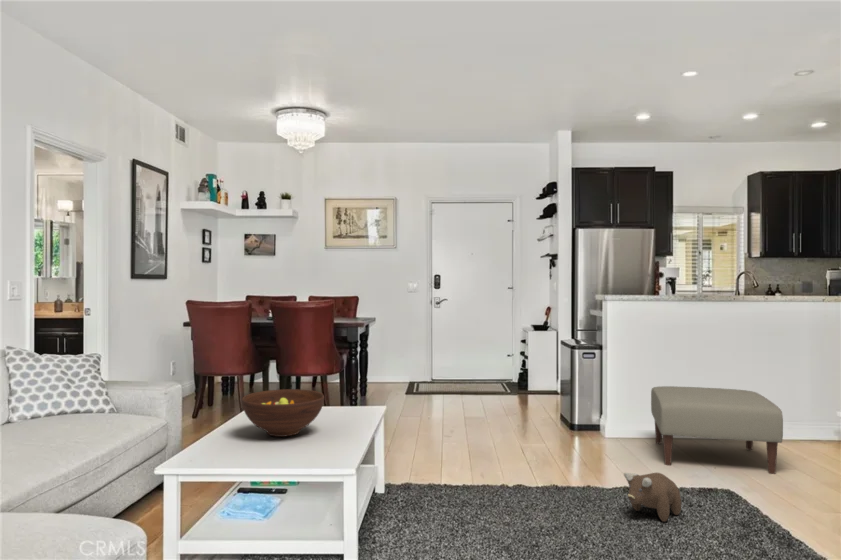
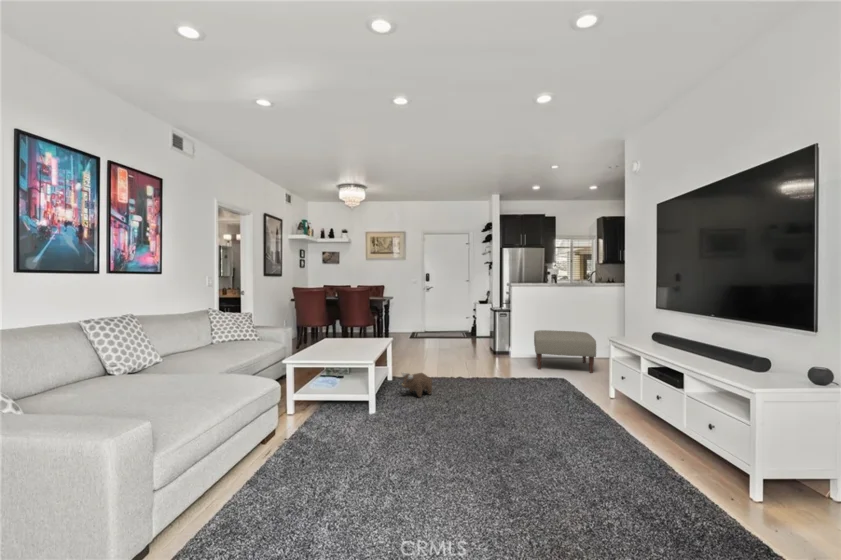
fruit bowl: present [242,389,324,437] -> none [322,329,362,350]
plush toy: present [624,473,681,522] -> present [402,373,432,397]

